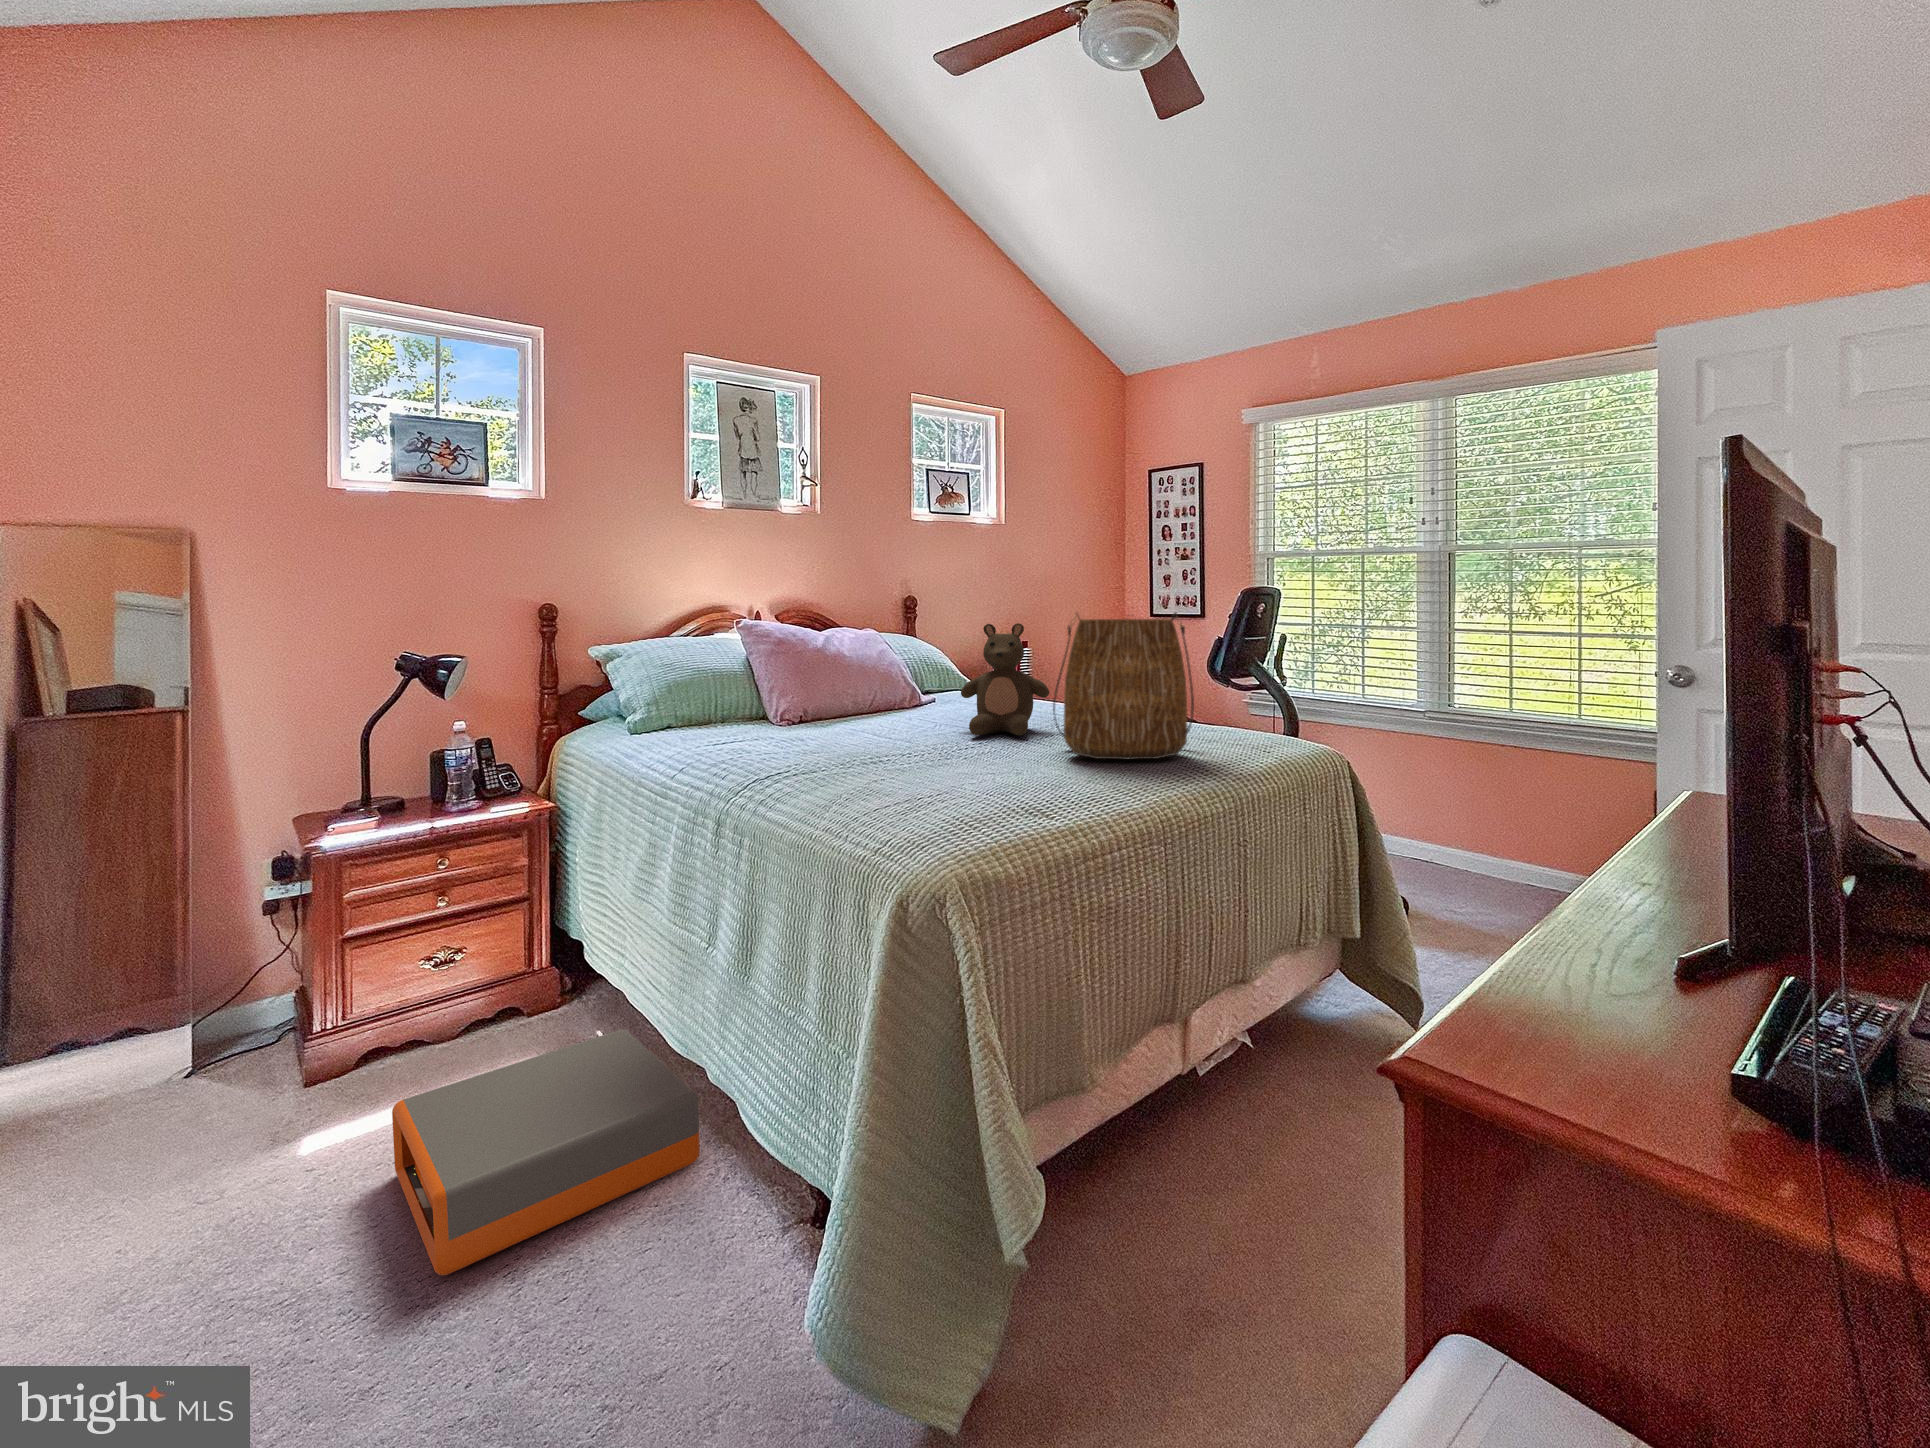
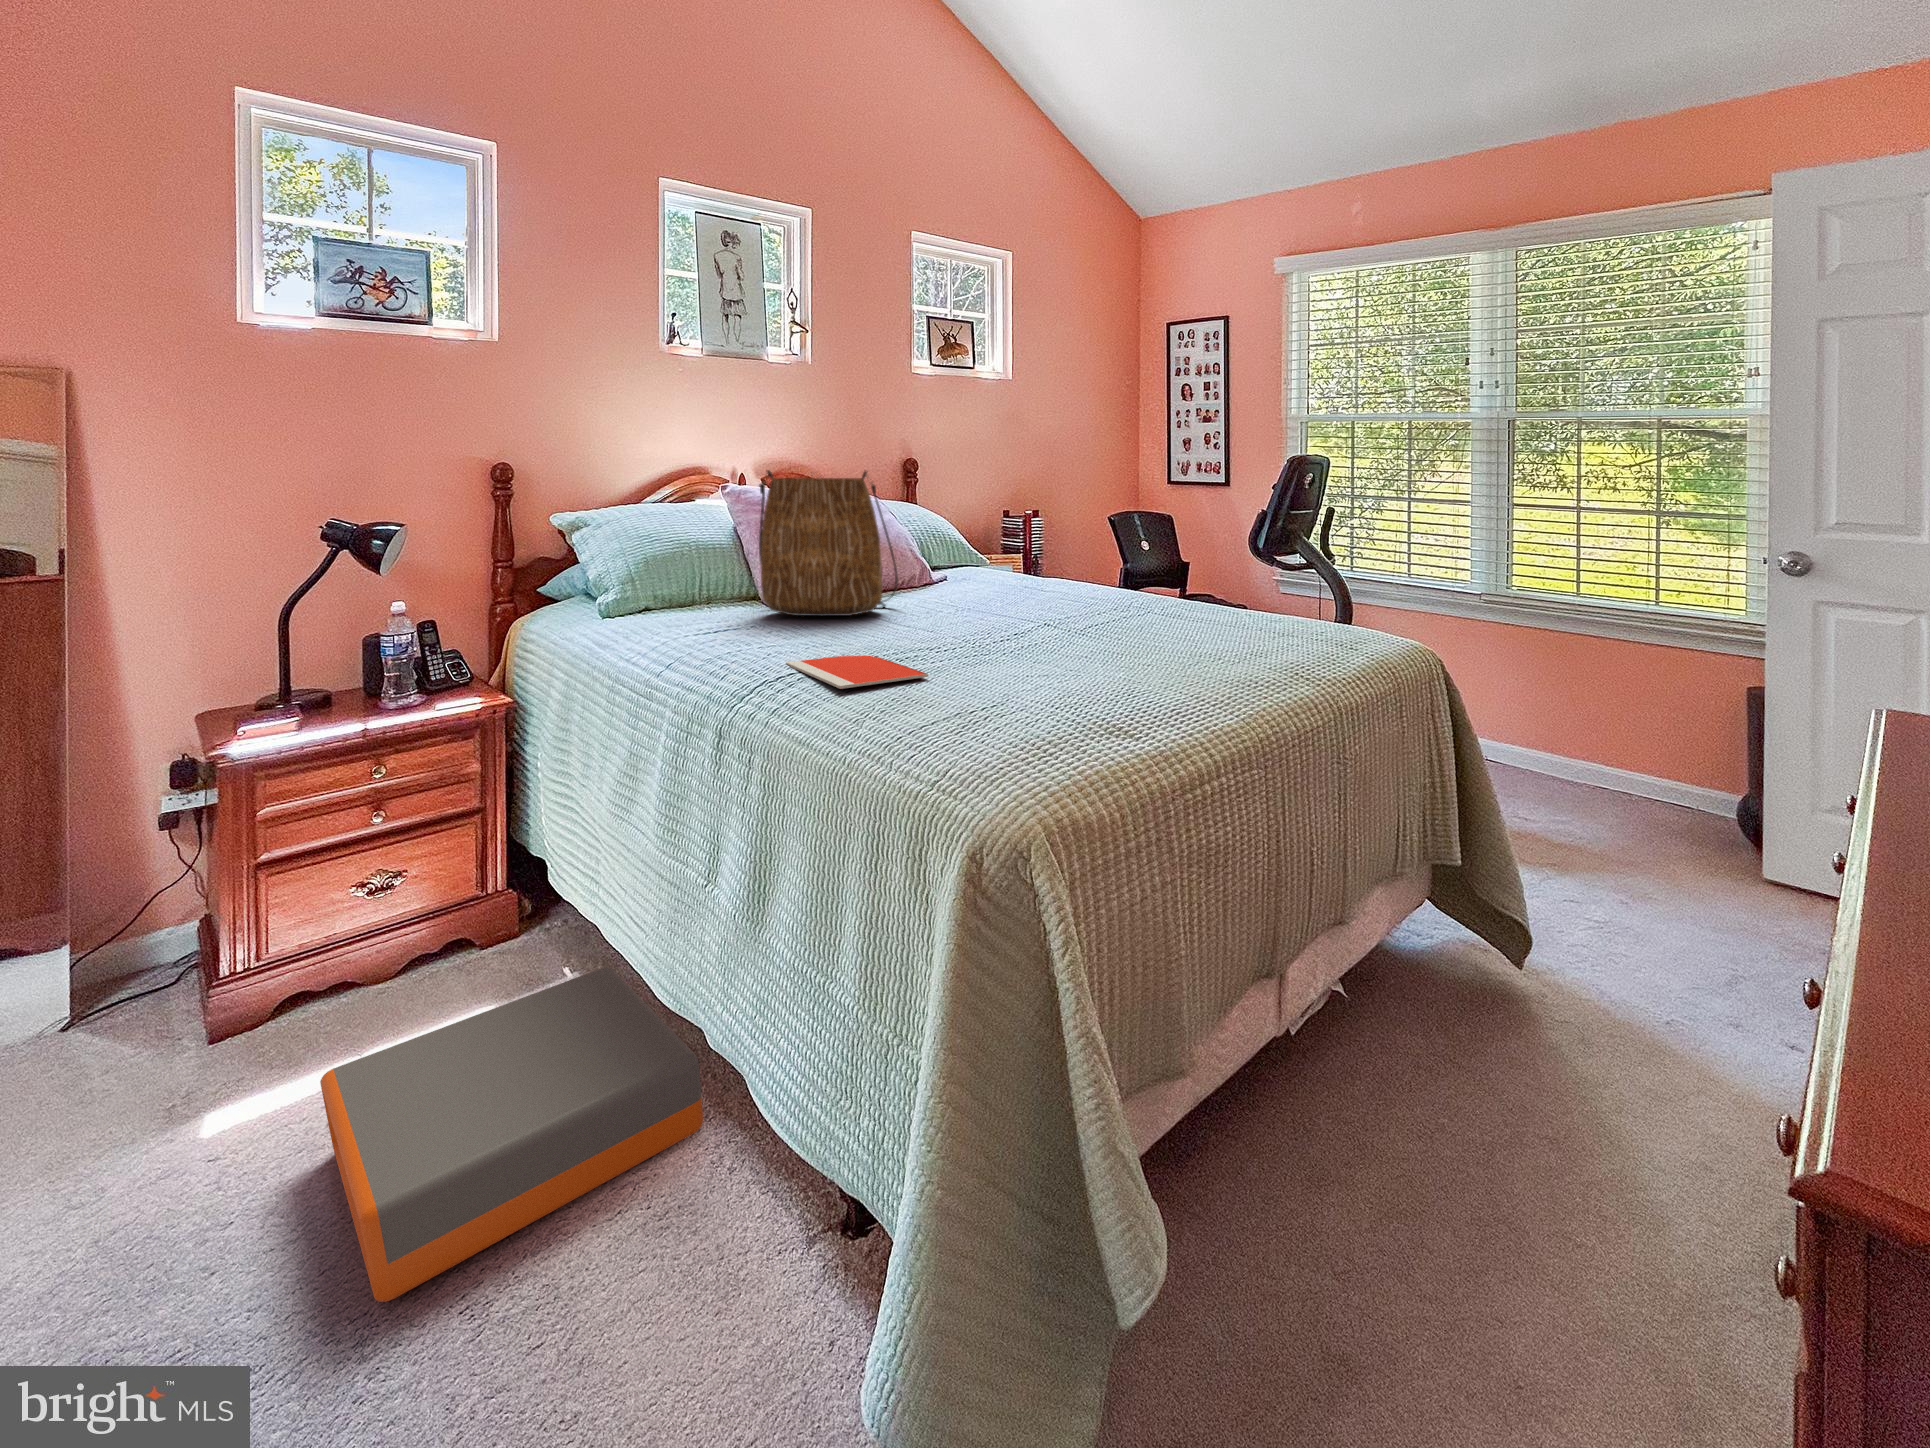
tote bag: present [1053,612,1194,760] -> present [759,470,898,616]
stuffed bear: present [961,623,1049,736] -> none [989,488,1094,622]
notebook: none [785,761,897,787] -> present [786,656,928,689]

